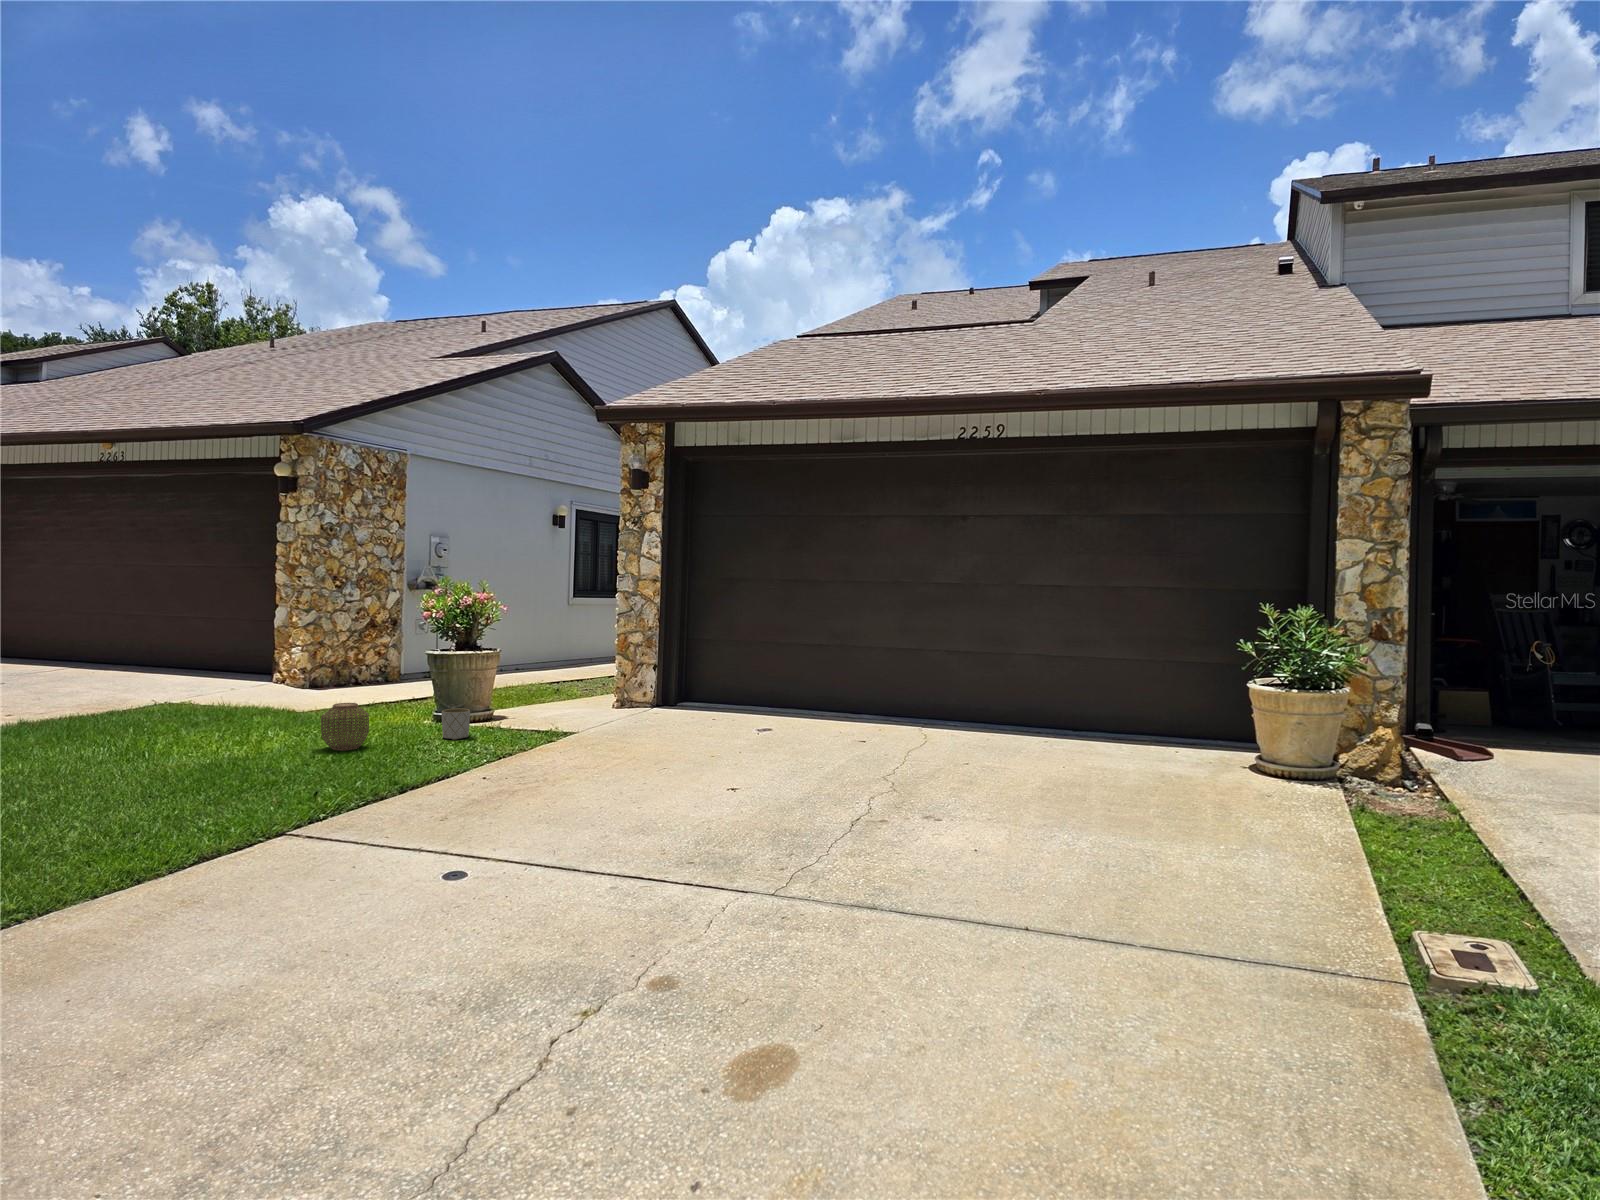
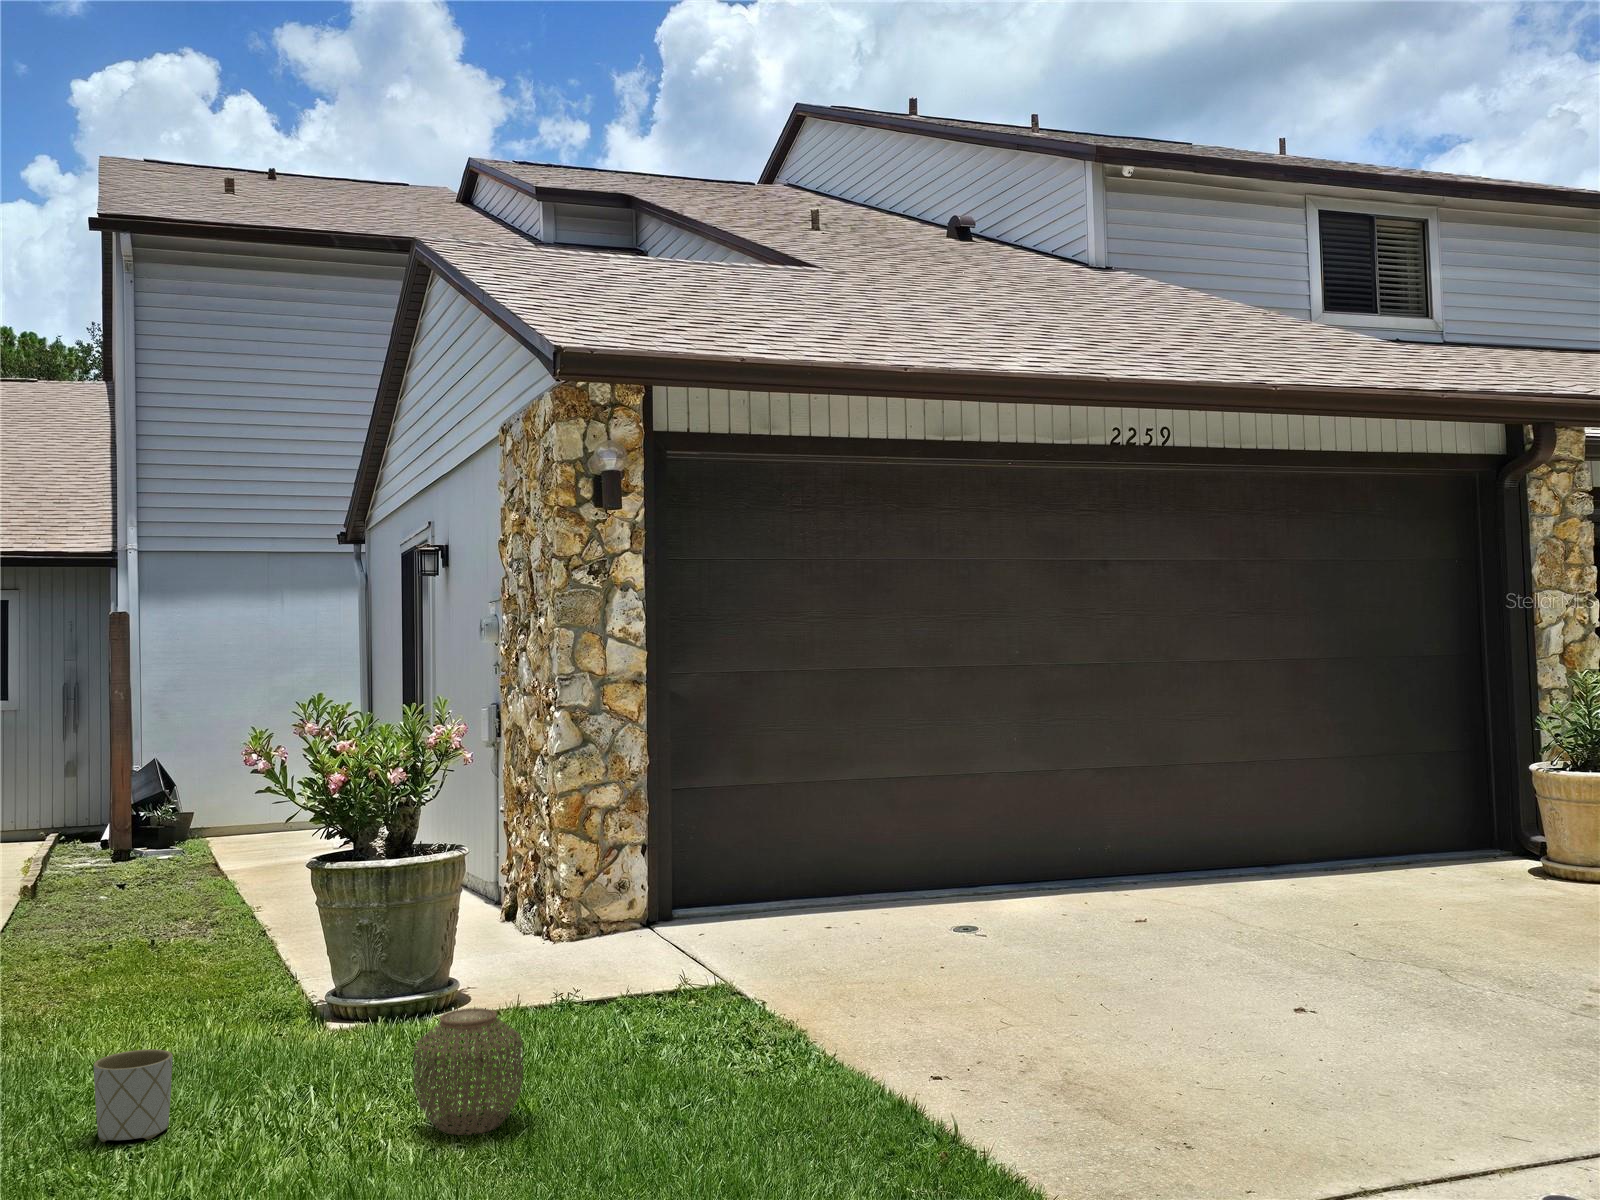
planter: present [442,708,470,740] -> present [94,1049,173,1143]

